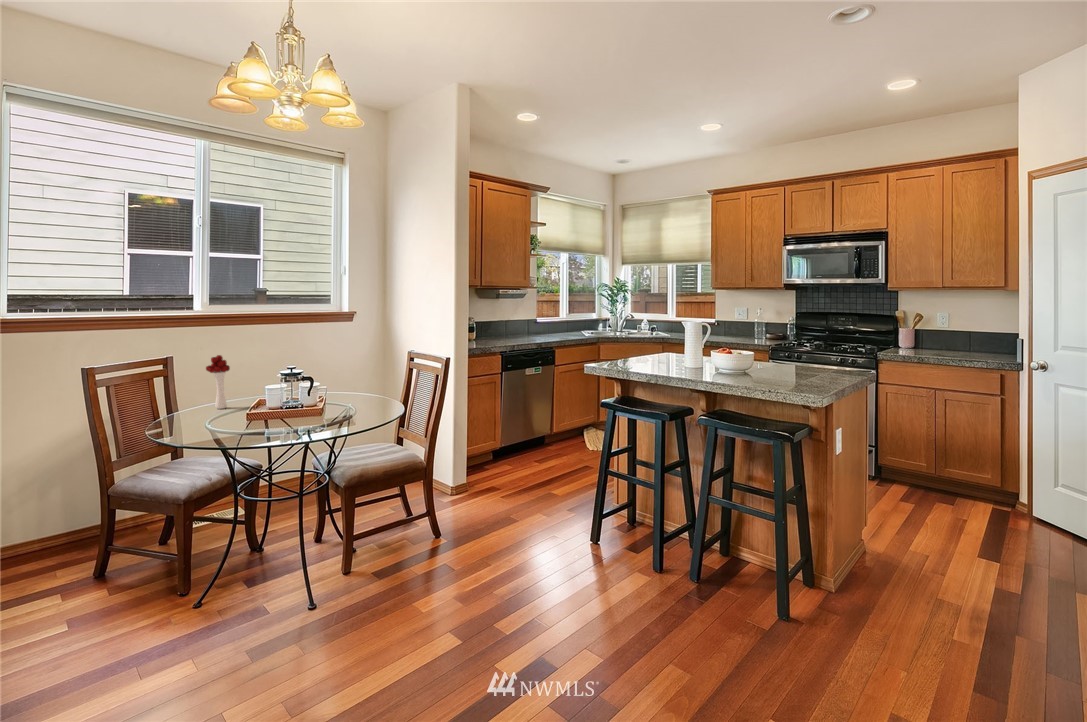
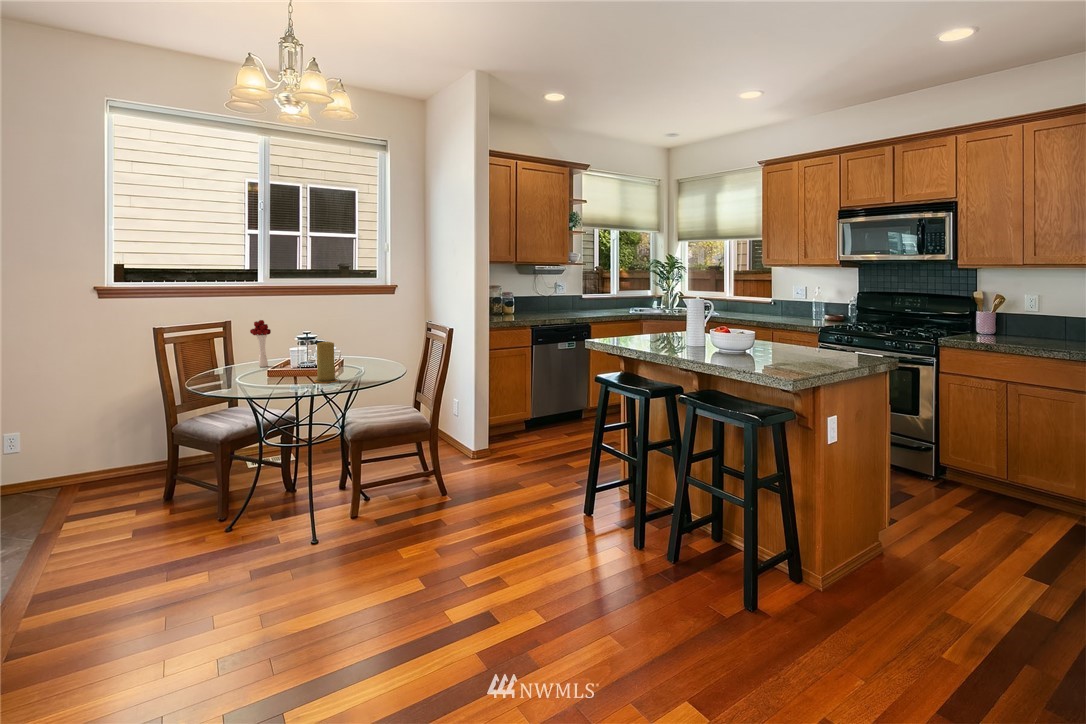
candle: none [300,378,327,424] -> present [315,342,338,383]

